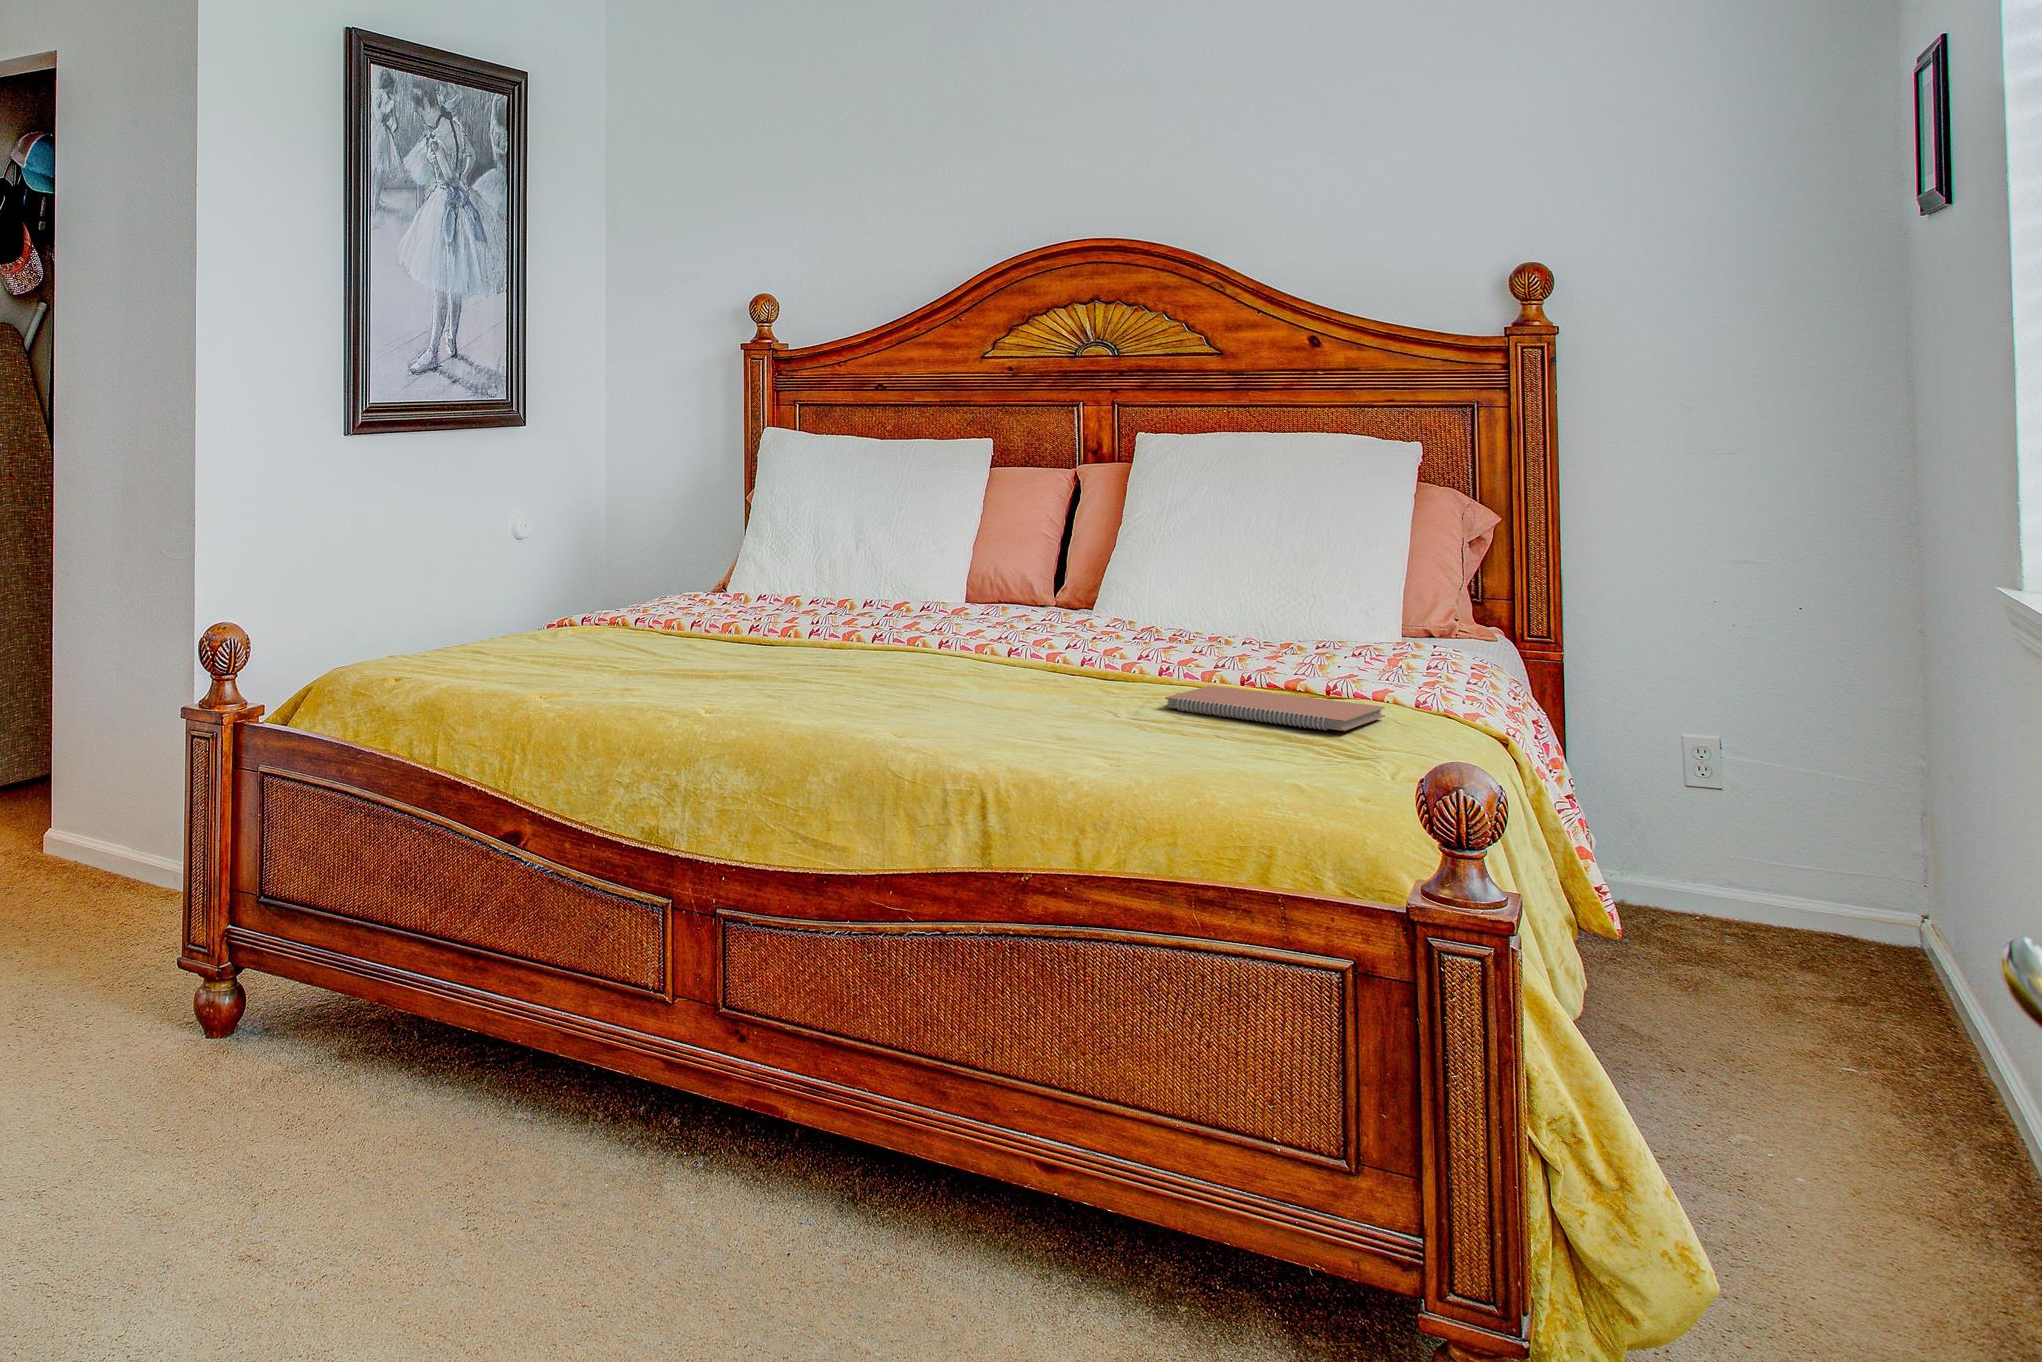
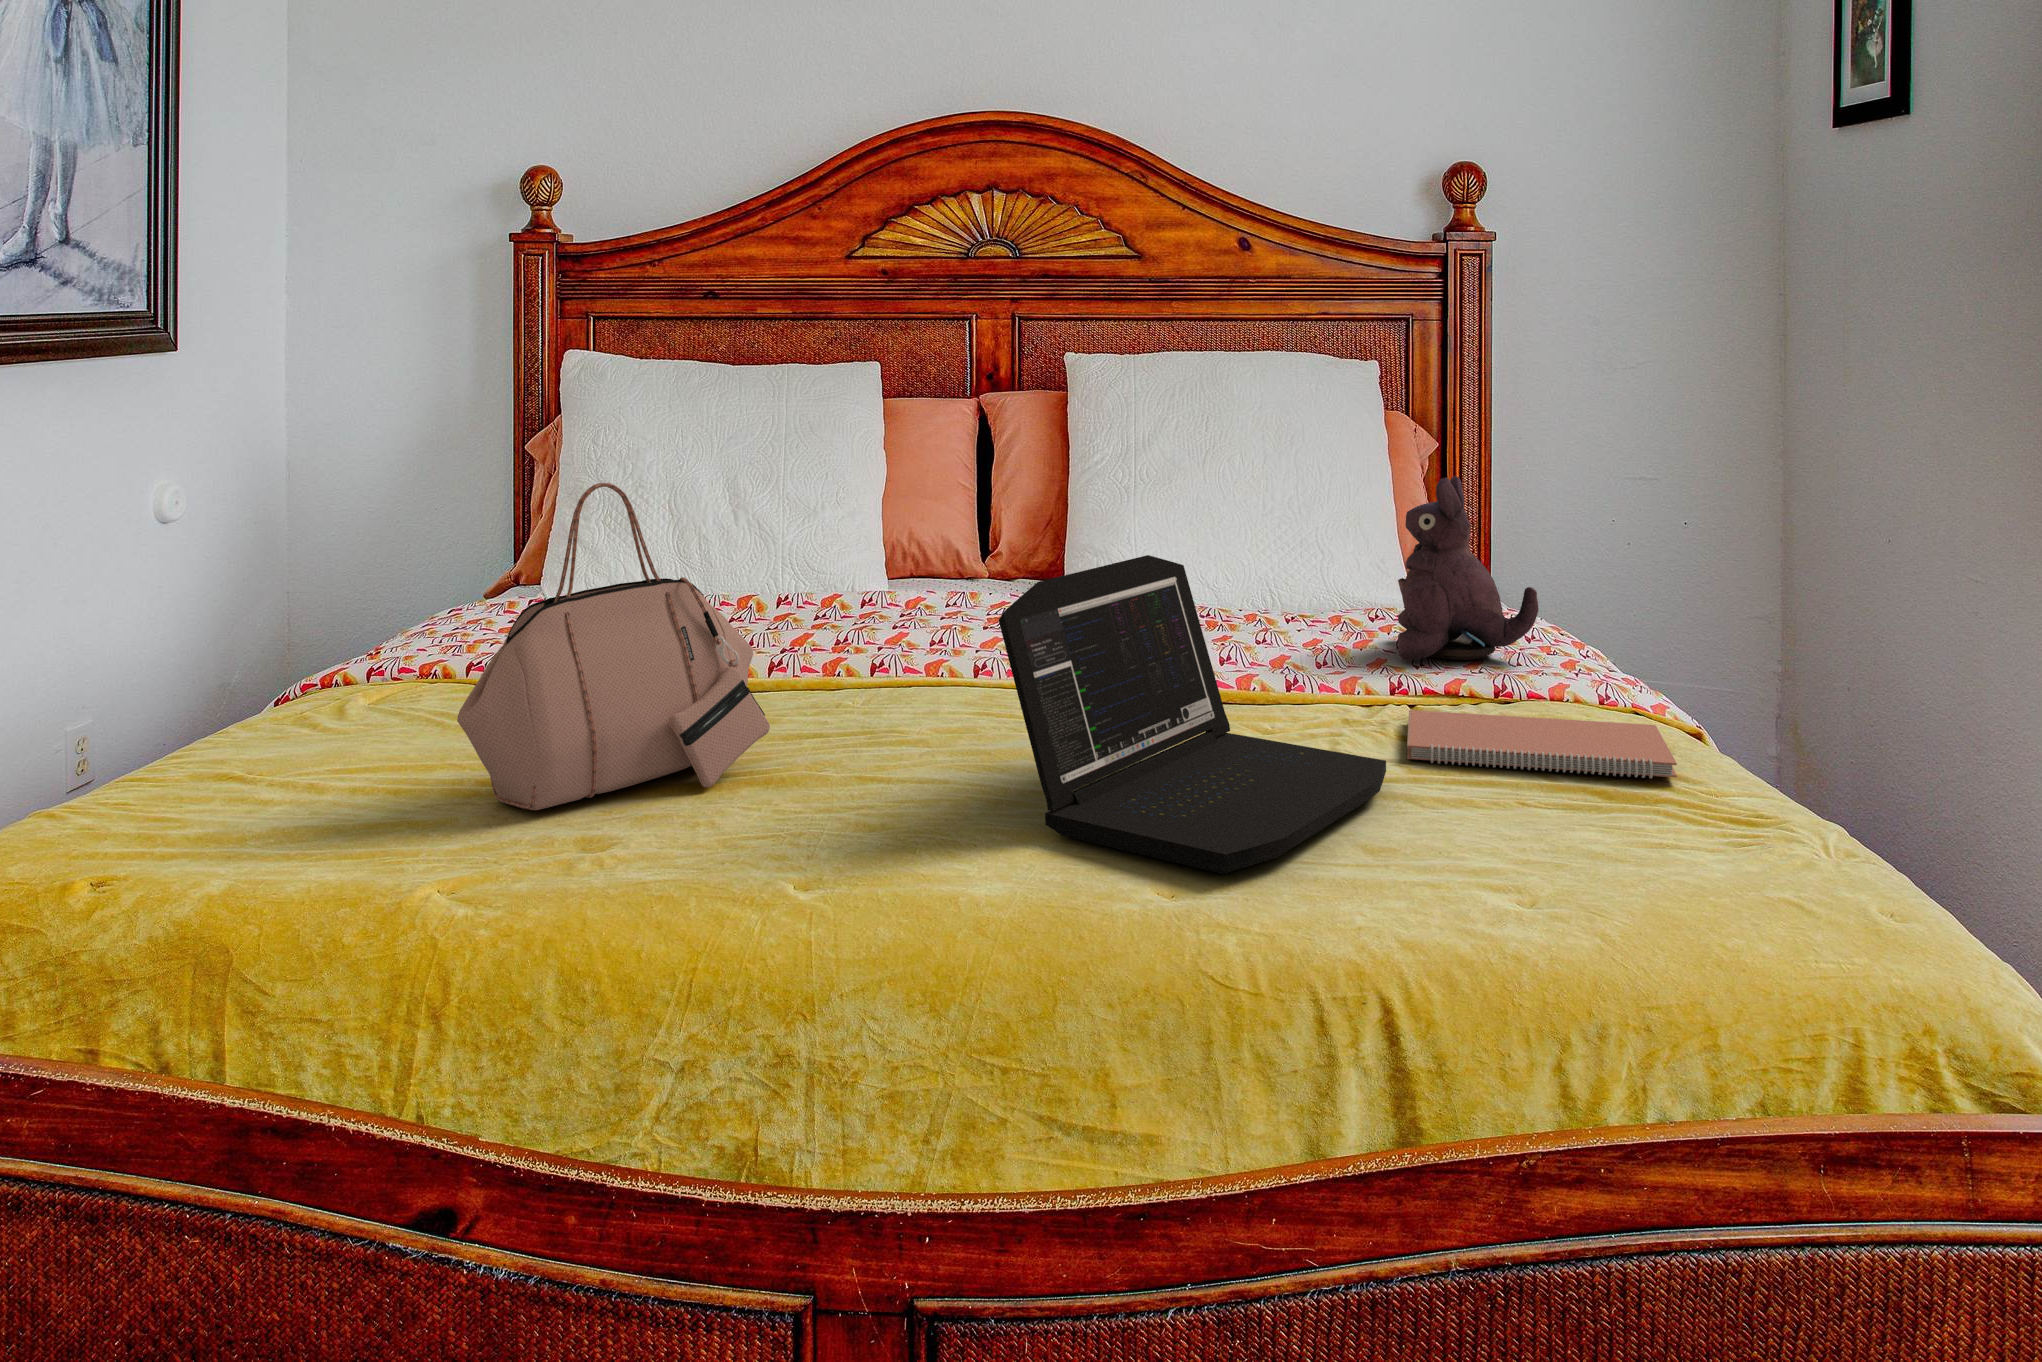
handbag: none [567,495,753,676] -> present [457,483,770,810]
plush toy: none [1276,528,1399,672] -> present [1398,476,1539,660]
laptop: none [846,556,1126,730] -> present [999,555,1386,874]

